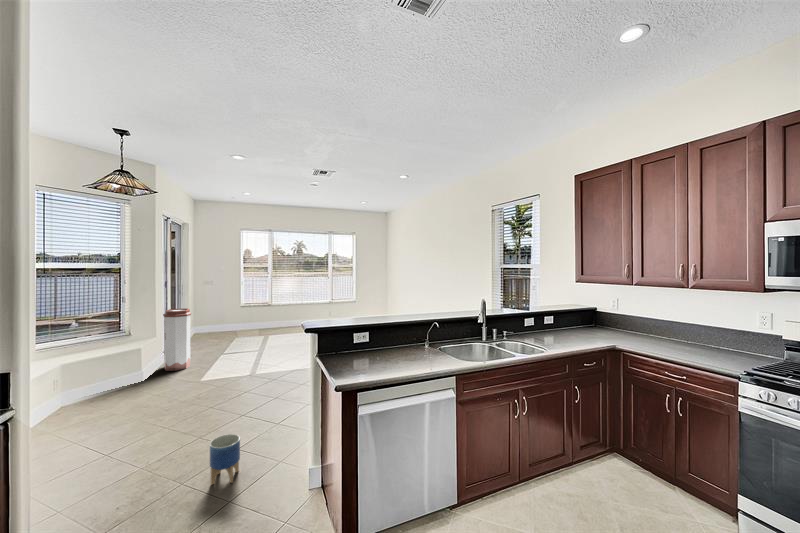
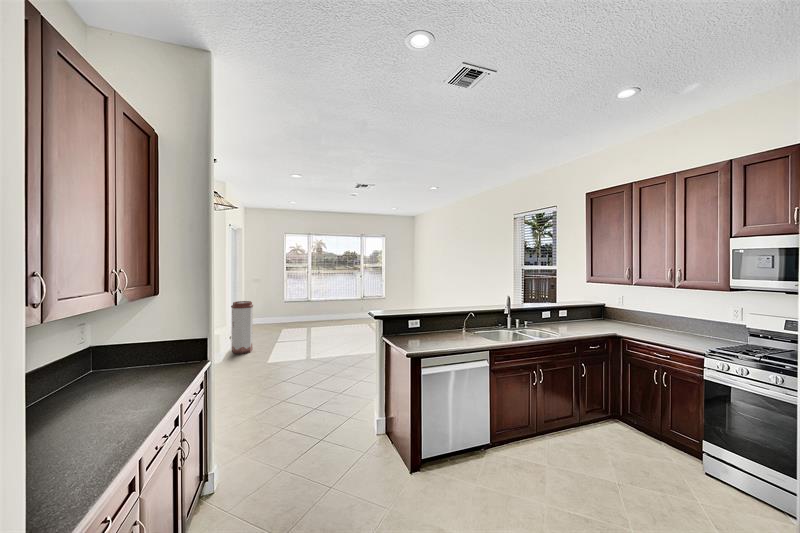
planter: present [210,434,240,485] -> none [301,395,322,431]

